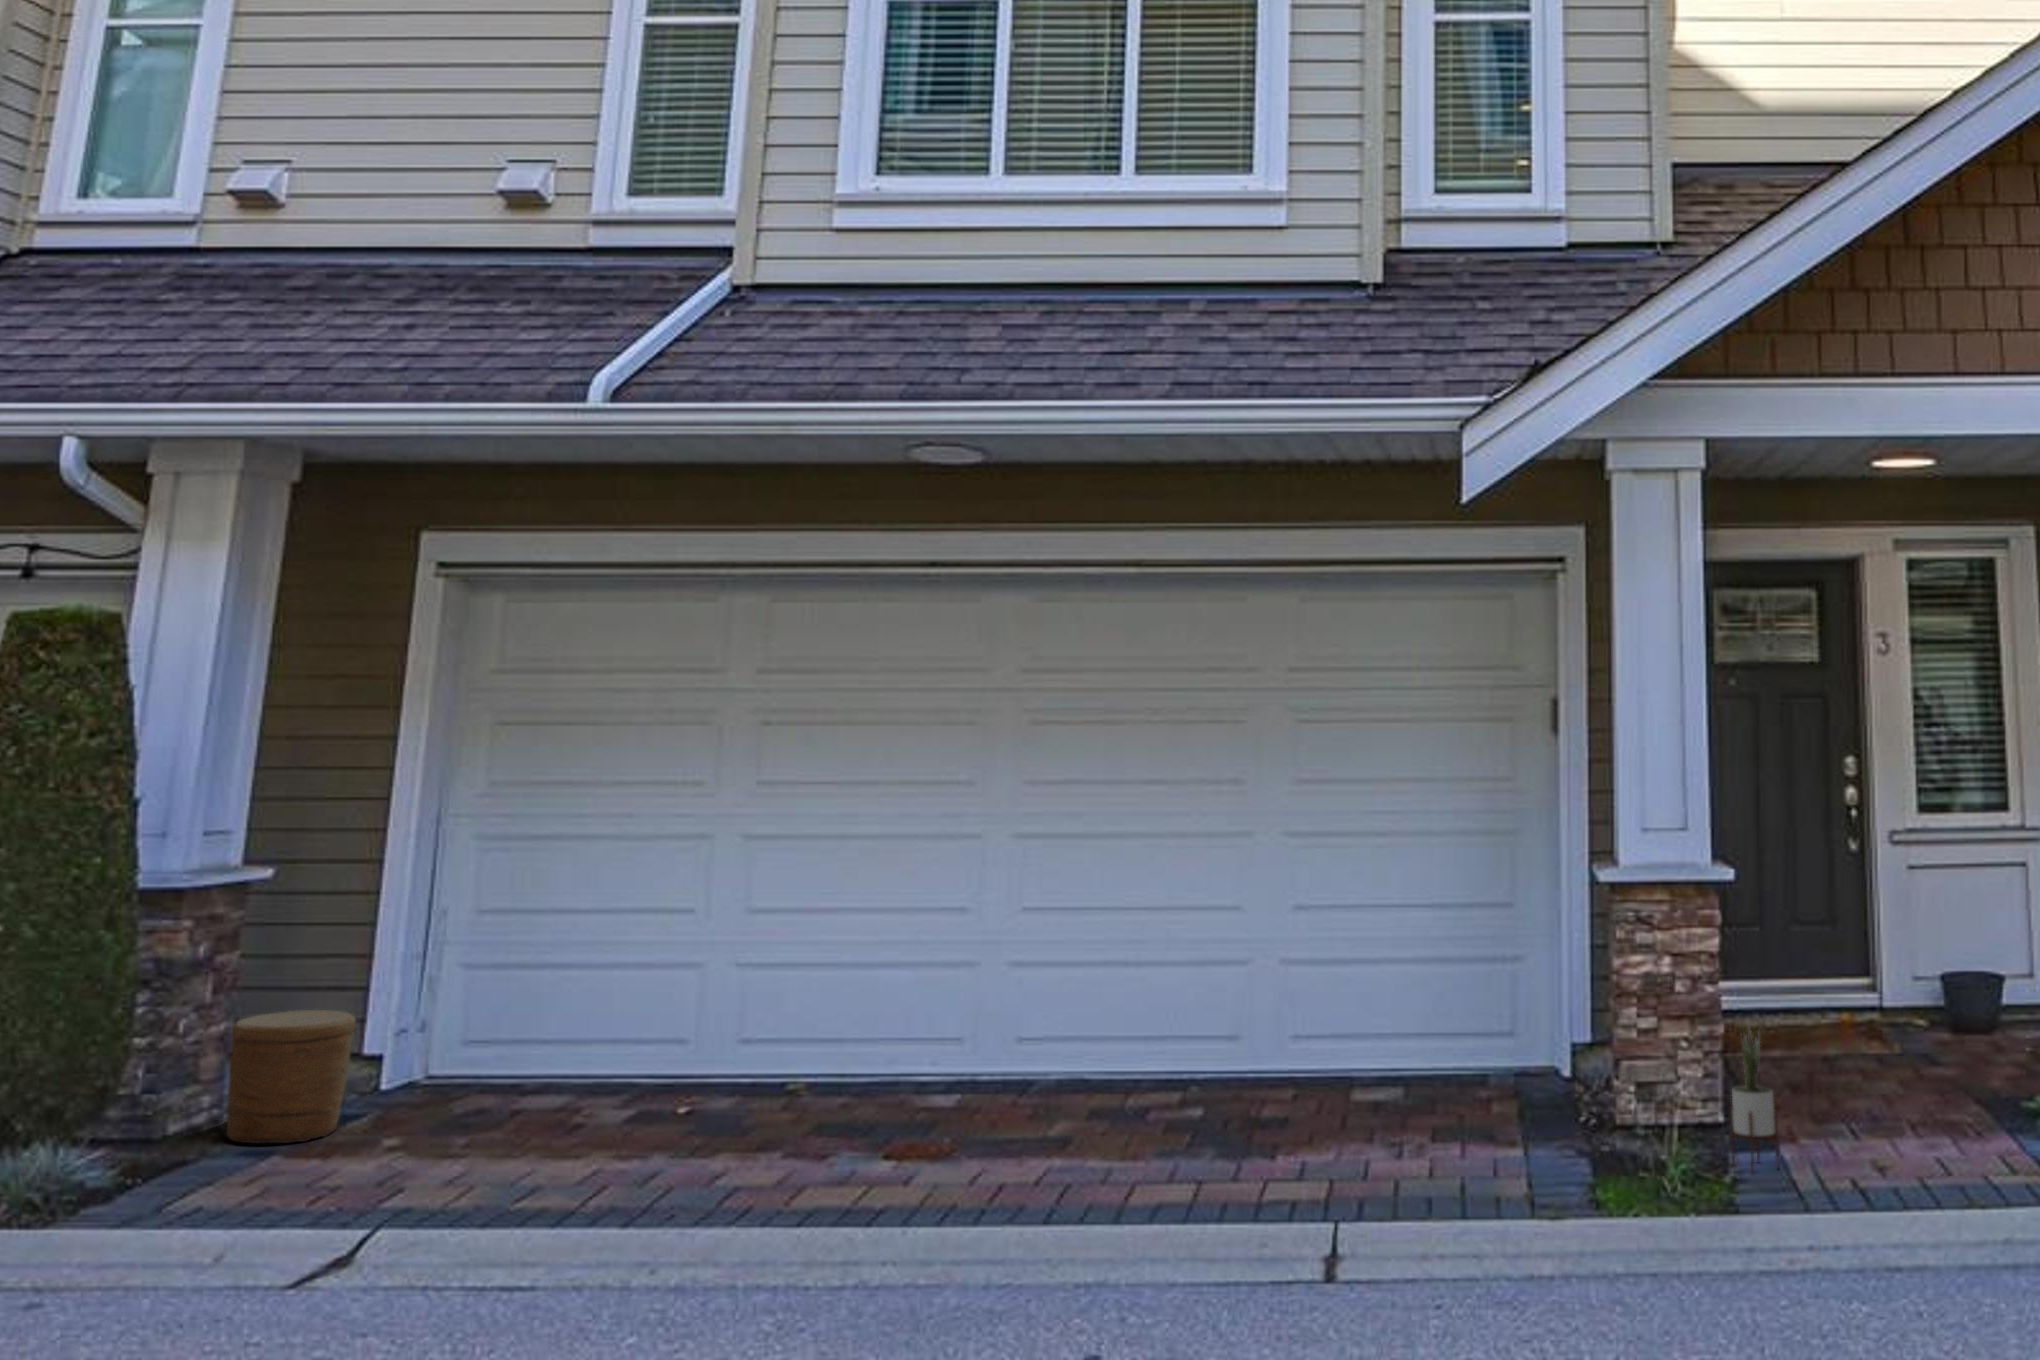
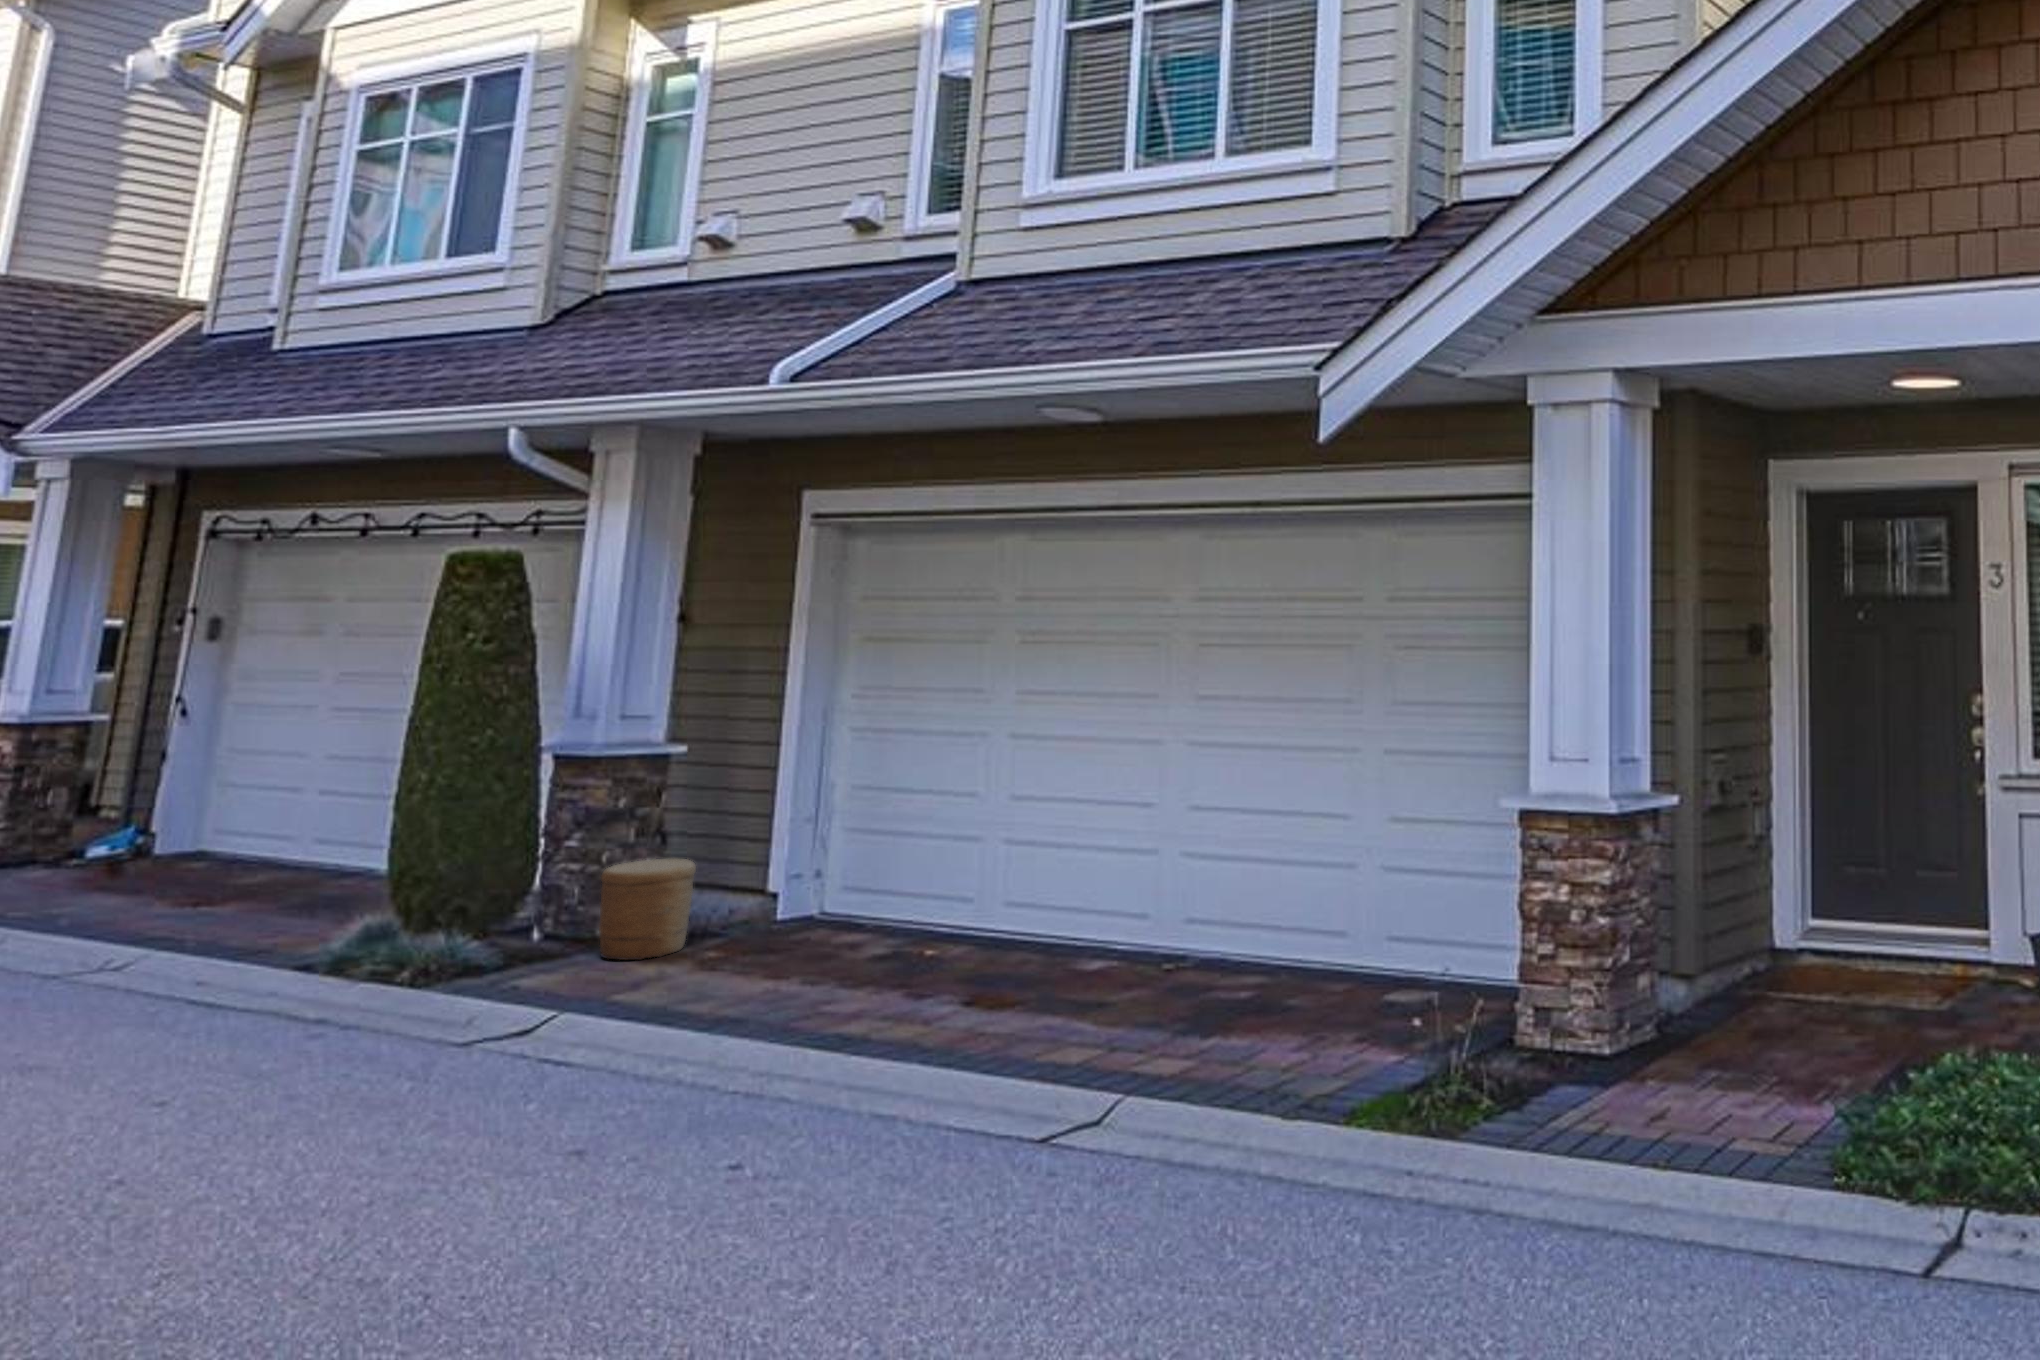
potted plant: present [1730,1029,1780,1171] -> none [1490,964,1530,1119]

